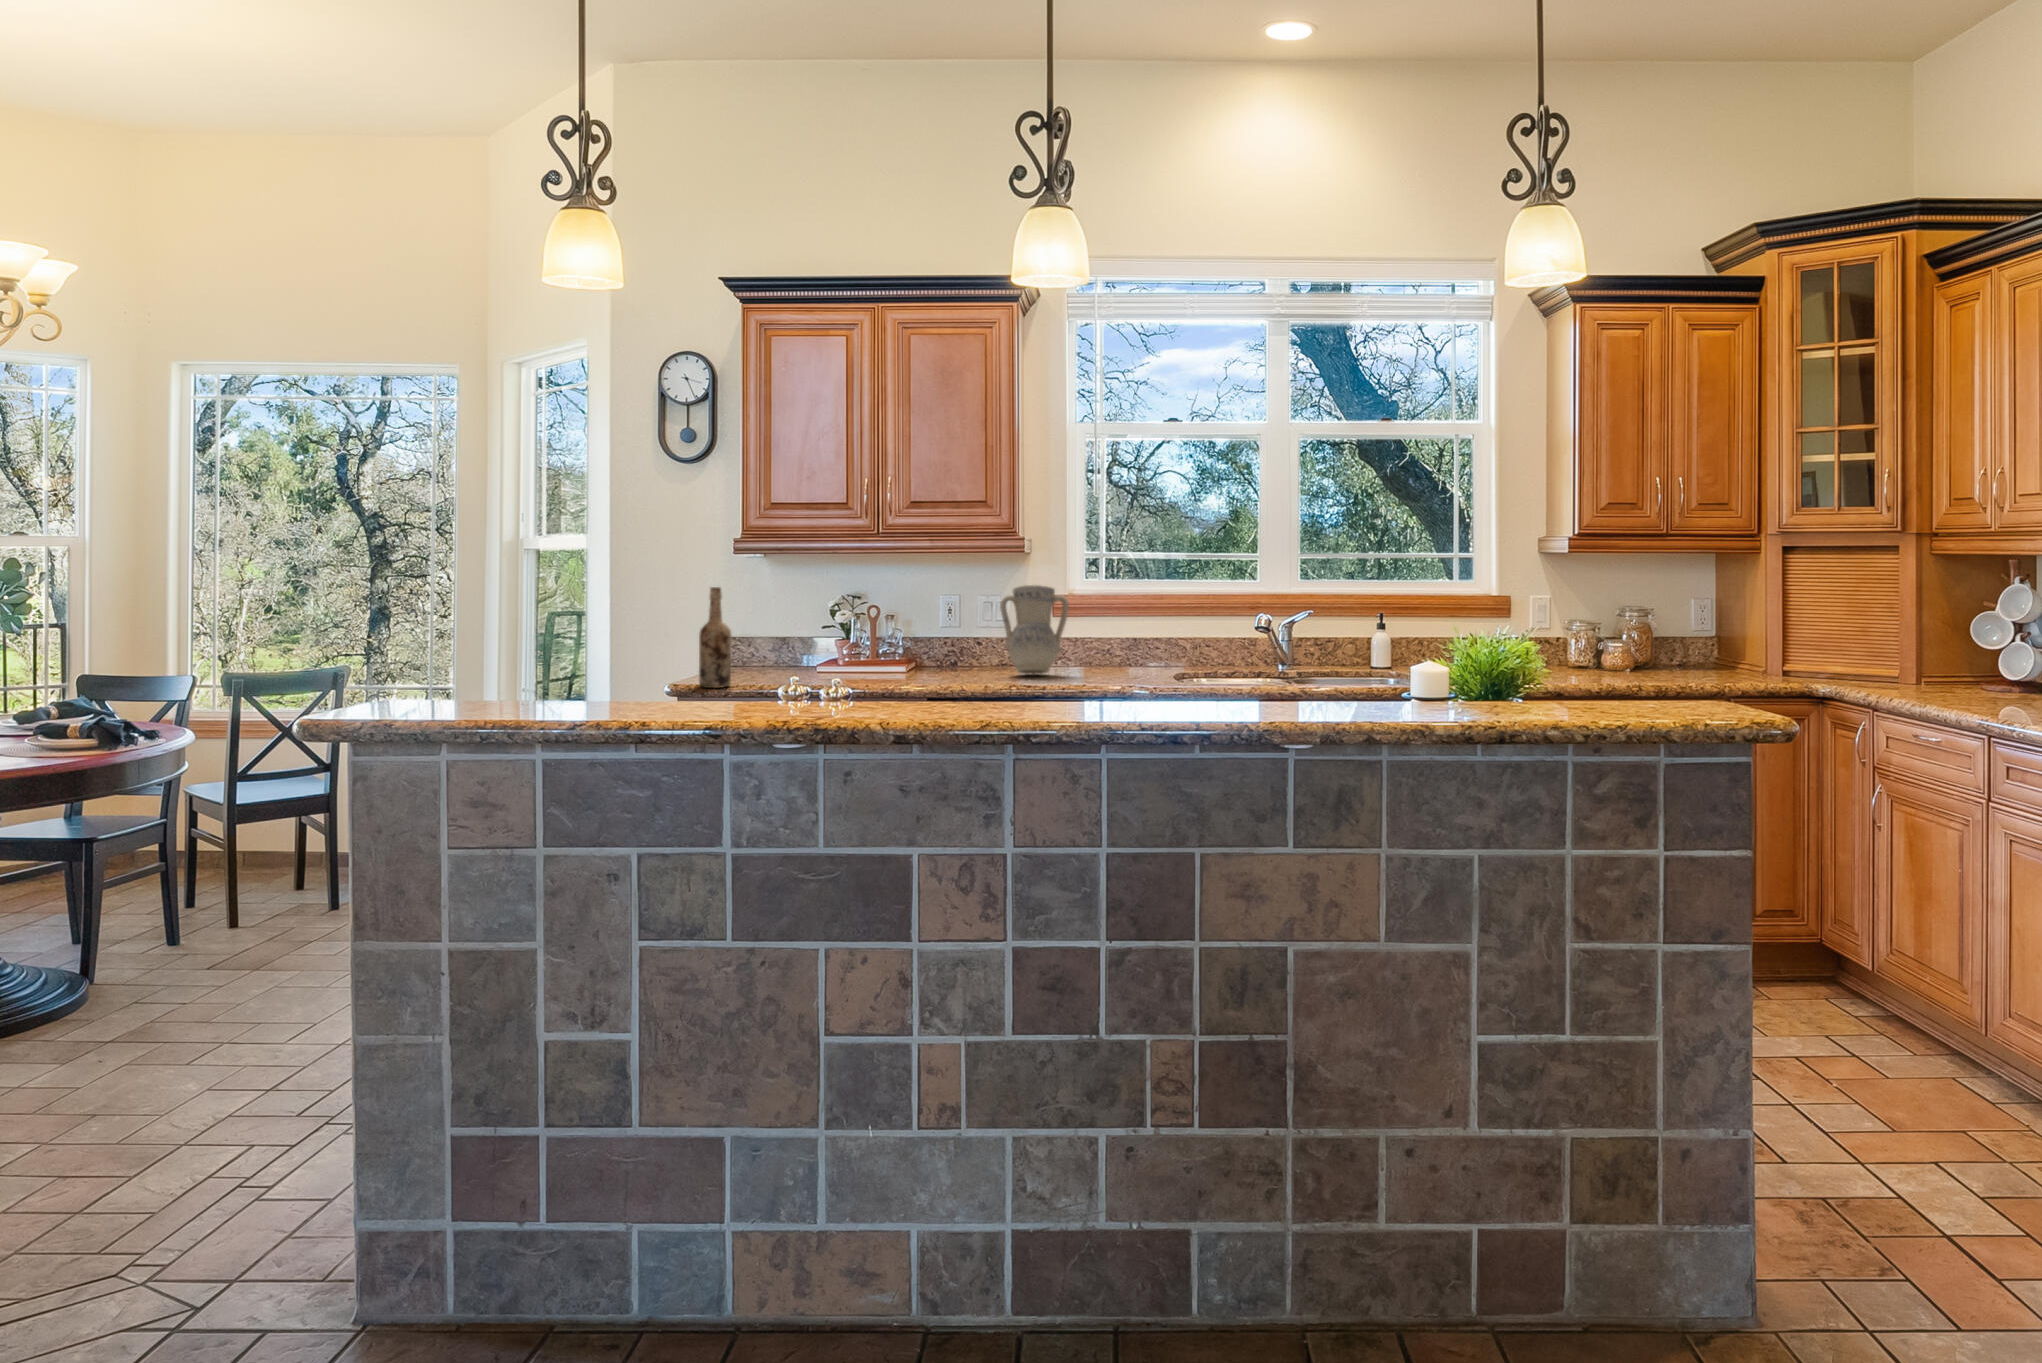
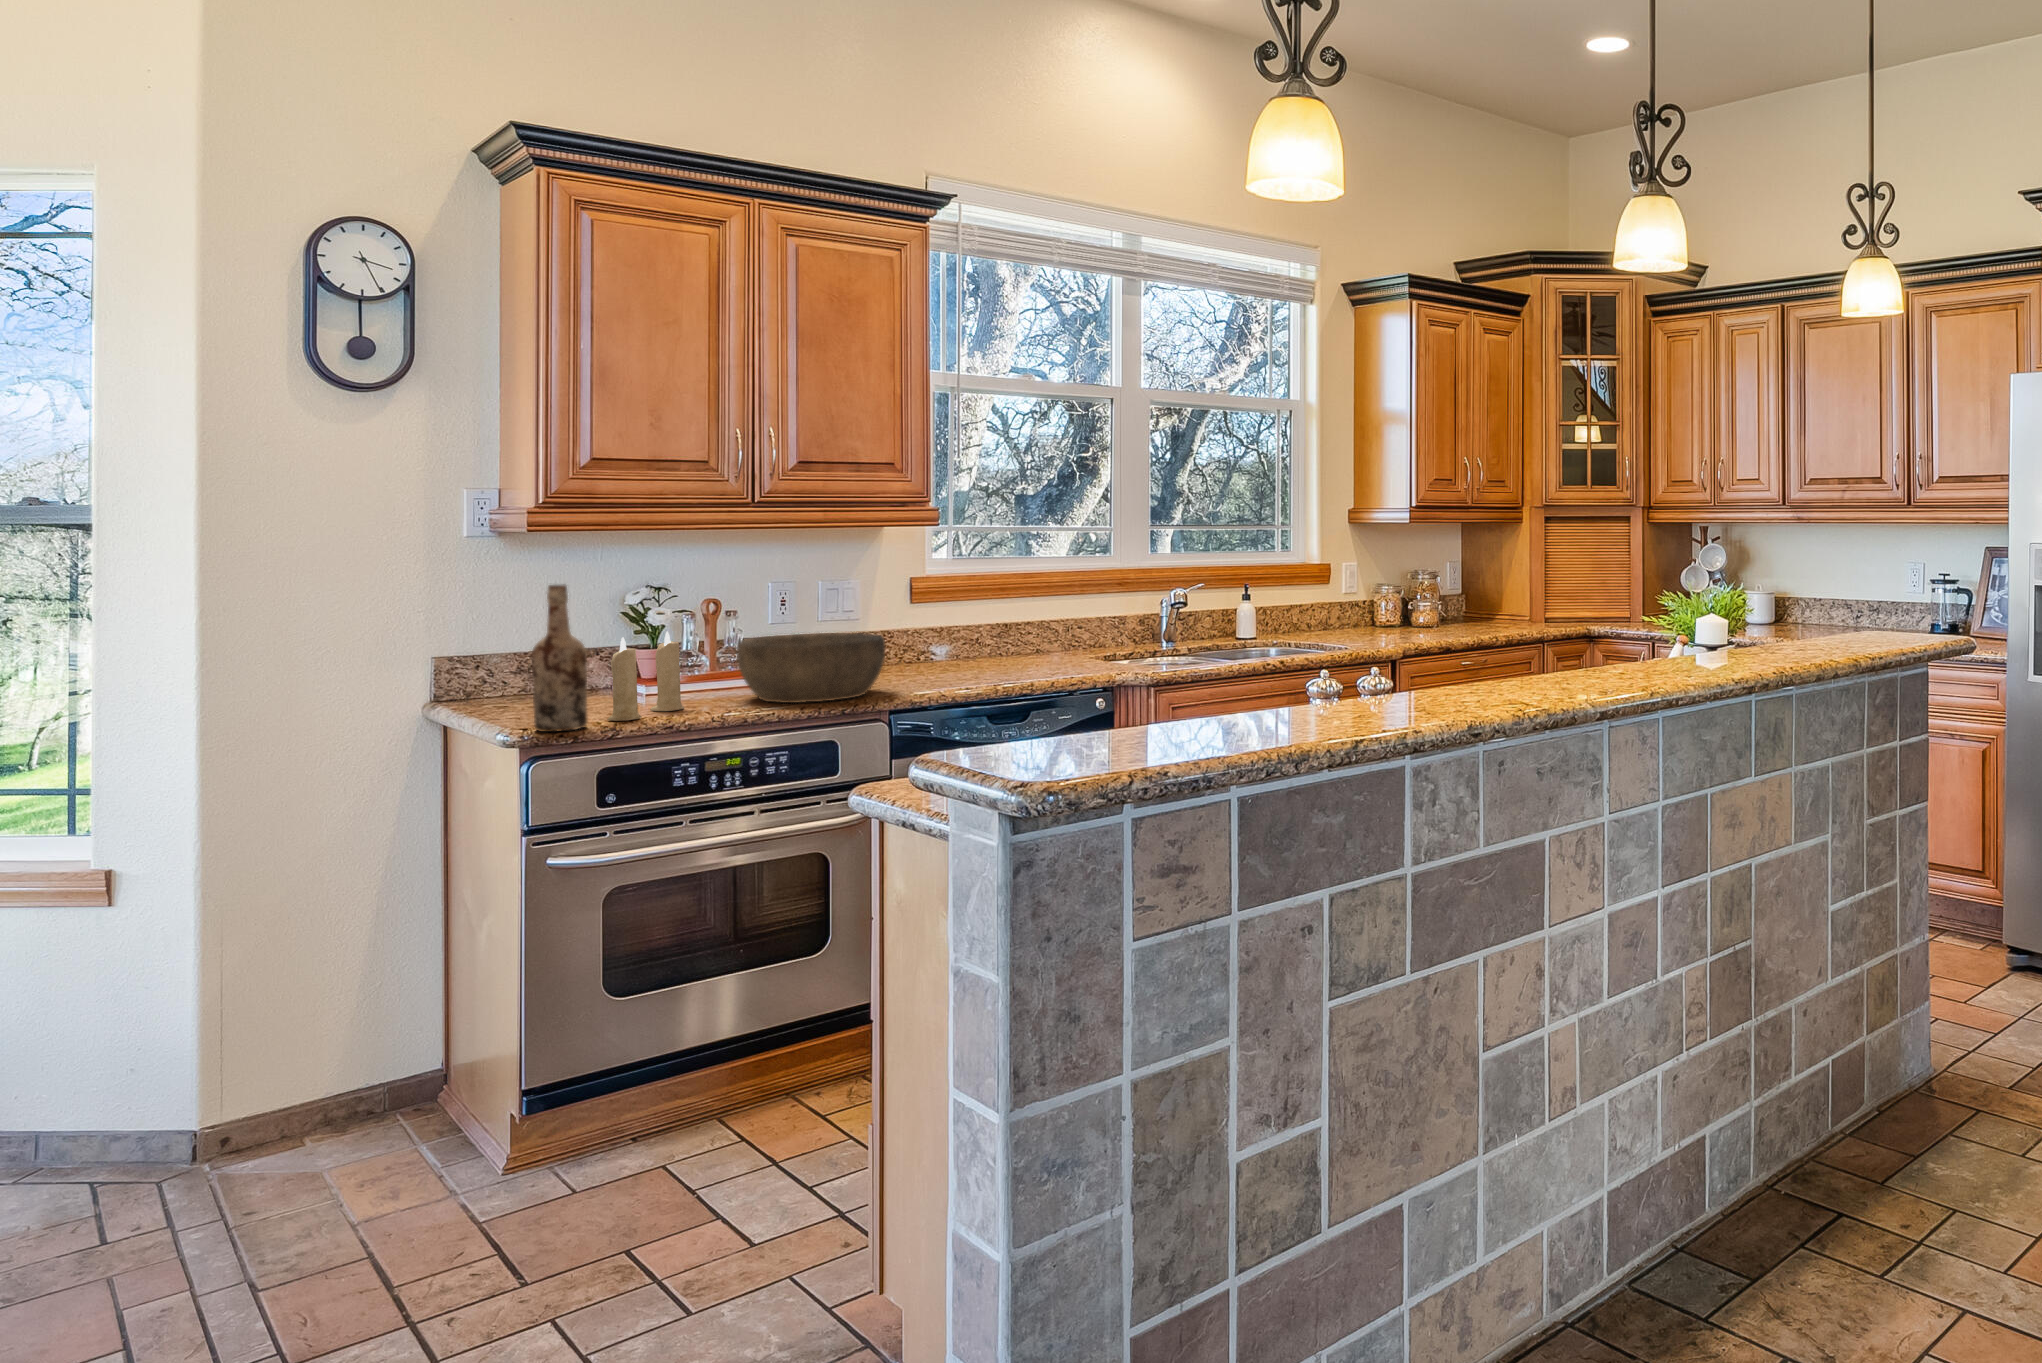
vase: present [1000,585,1069,674] -> none [891,567,969,673]
candle: none [751,623,813,686] -> present [607,632,684,721]
bowl: none [850,634,955,686] -> present [737,633,885,703]

